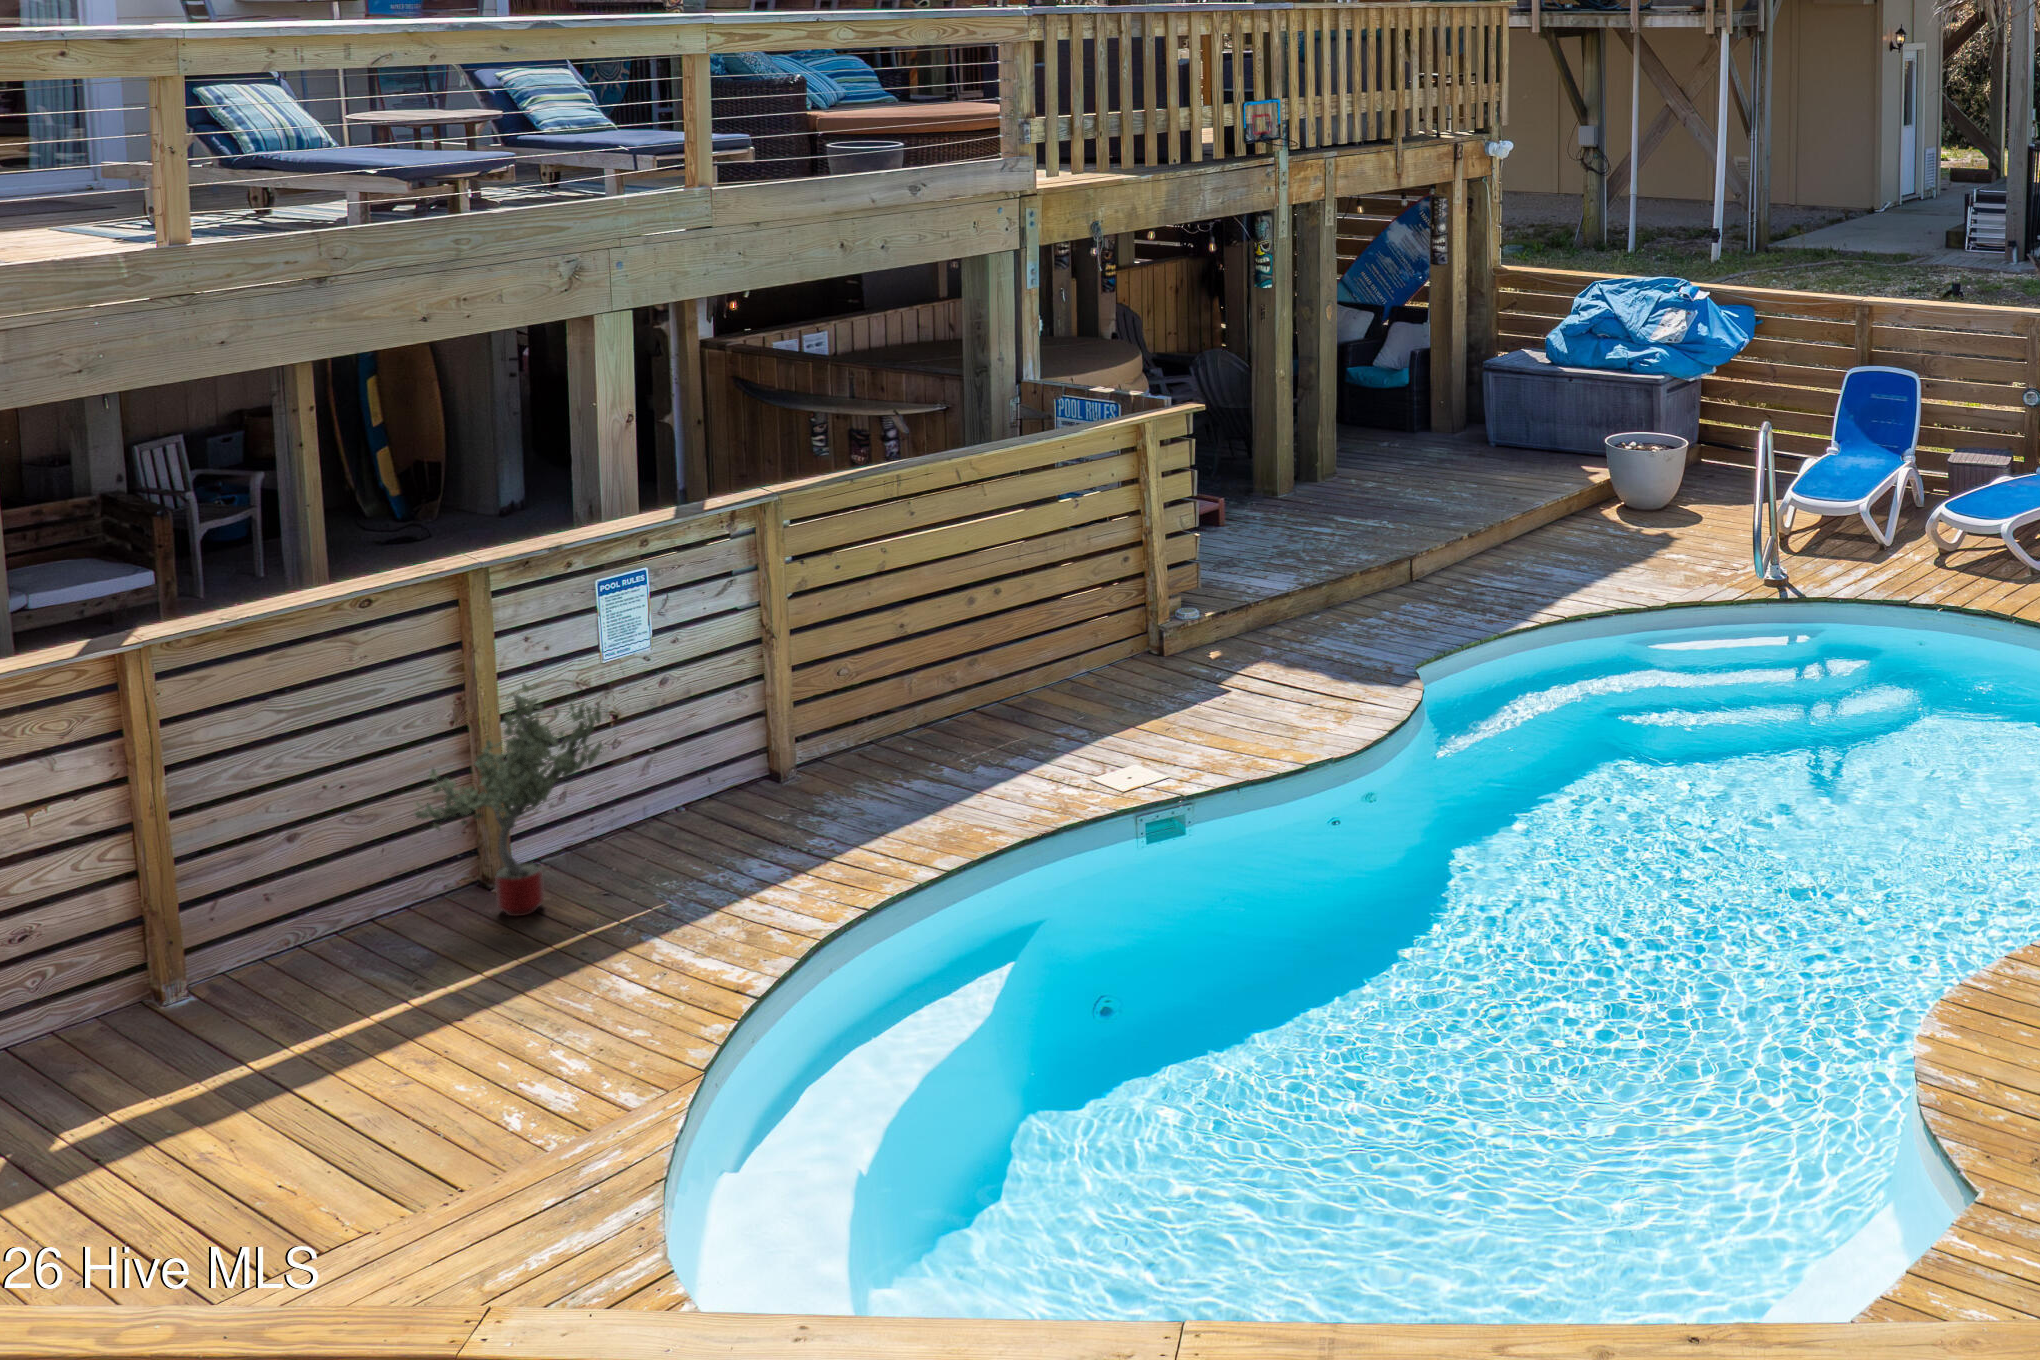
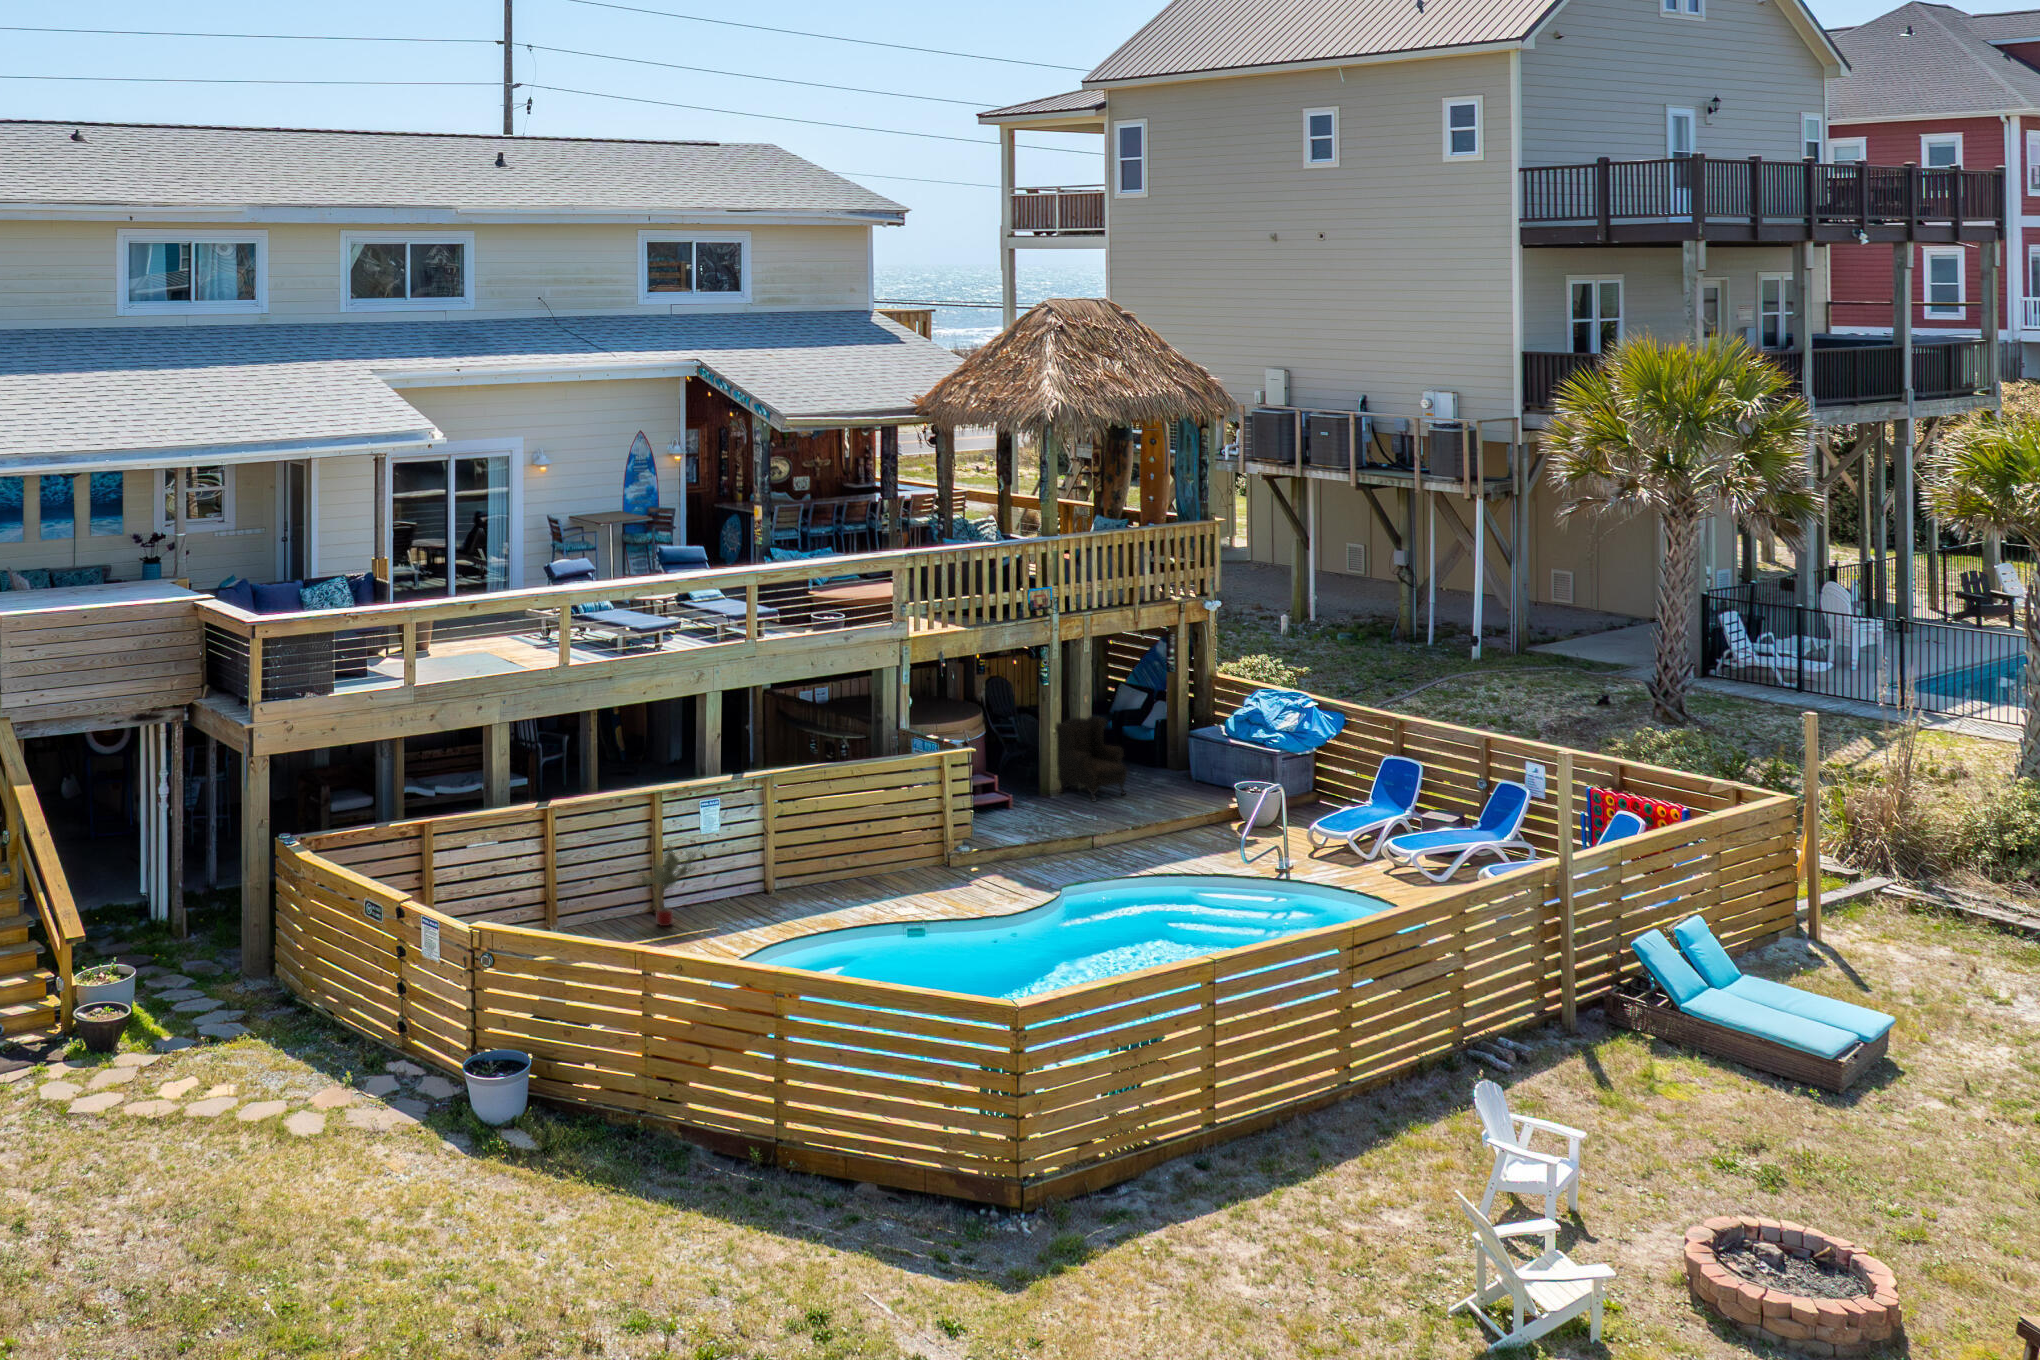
armchair: none [1279,344,1412,496] -> present [1055,716,1127,801]

